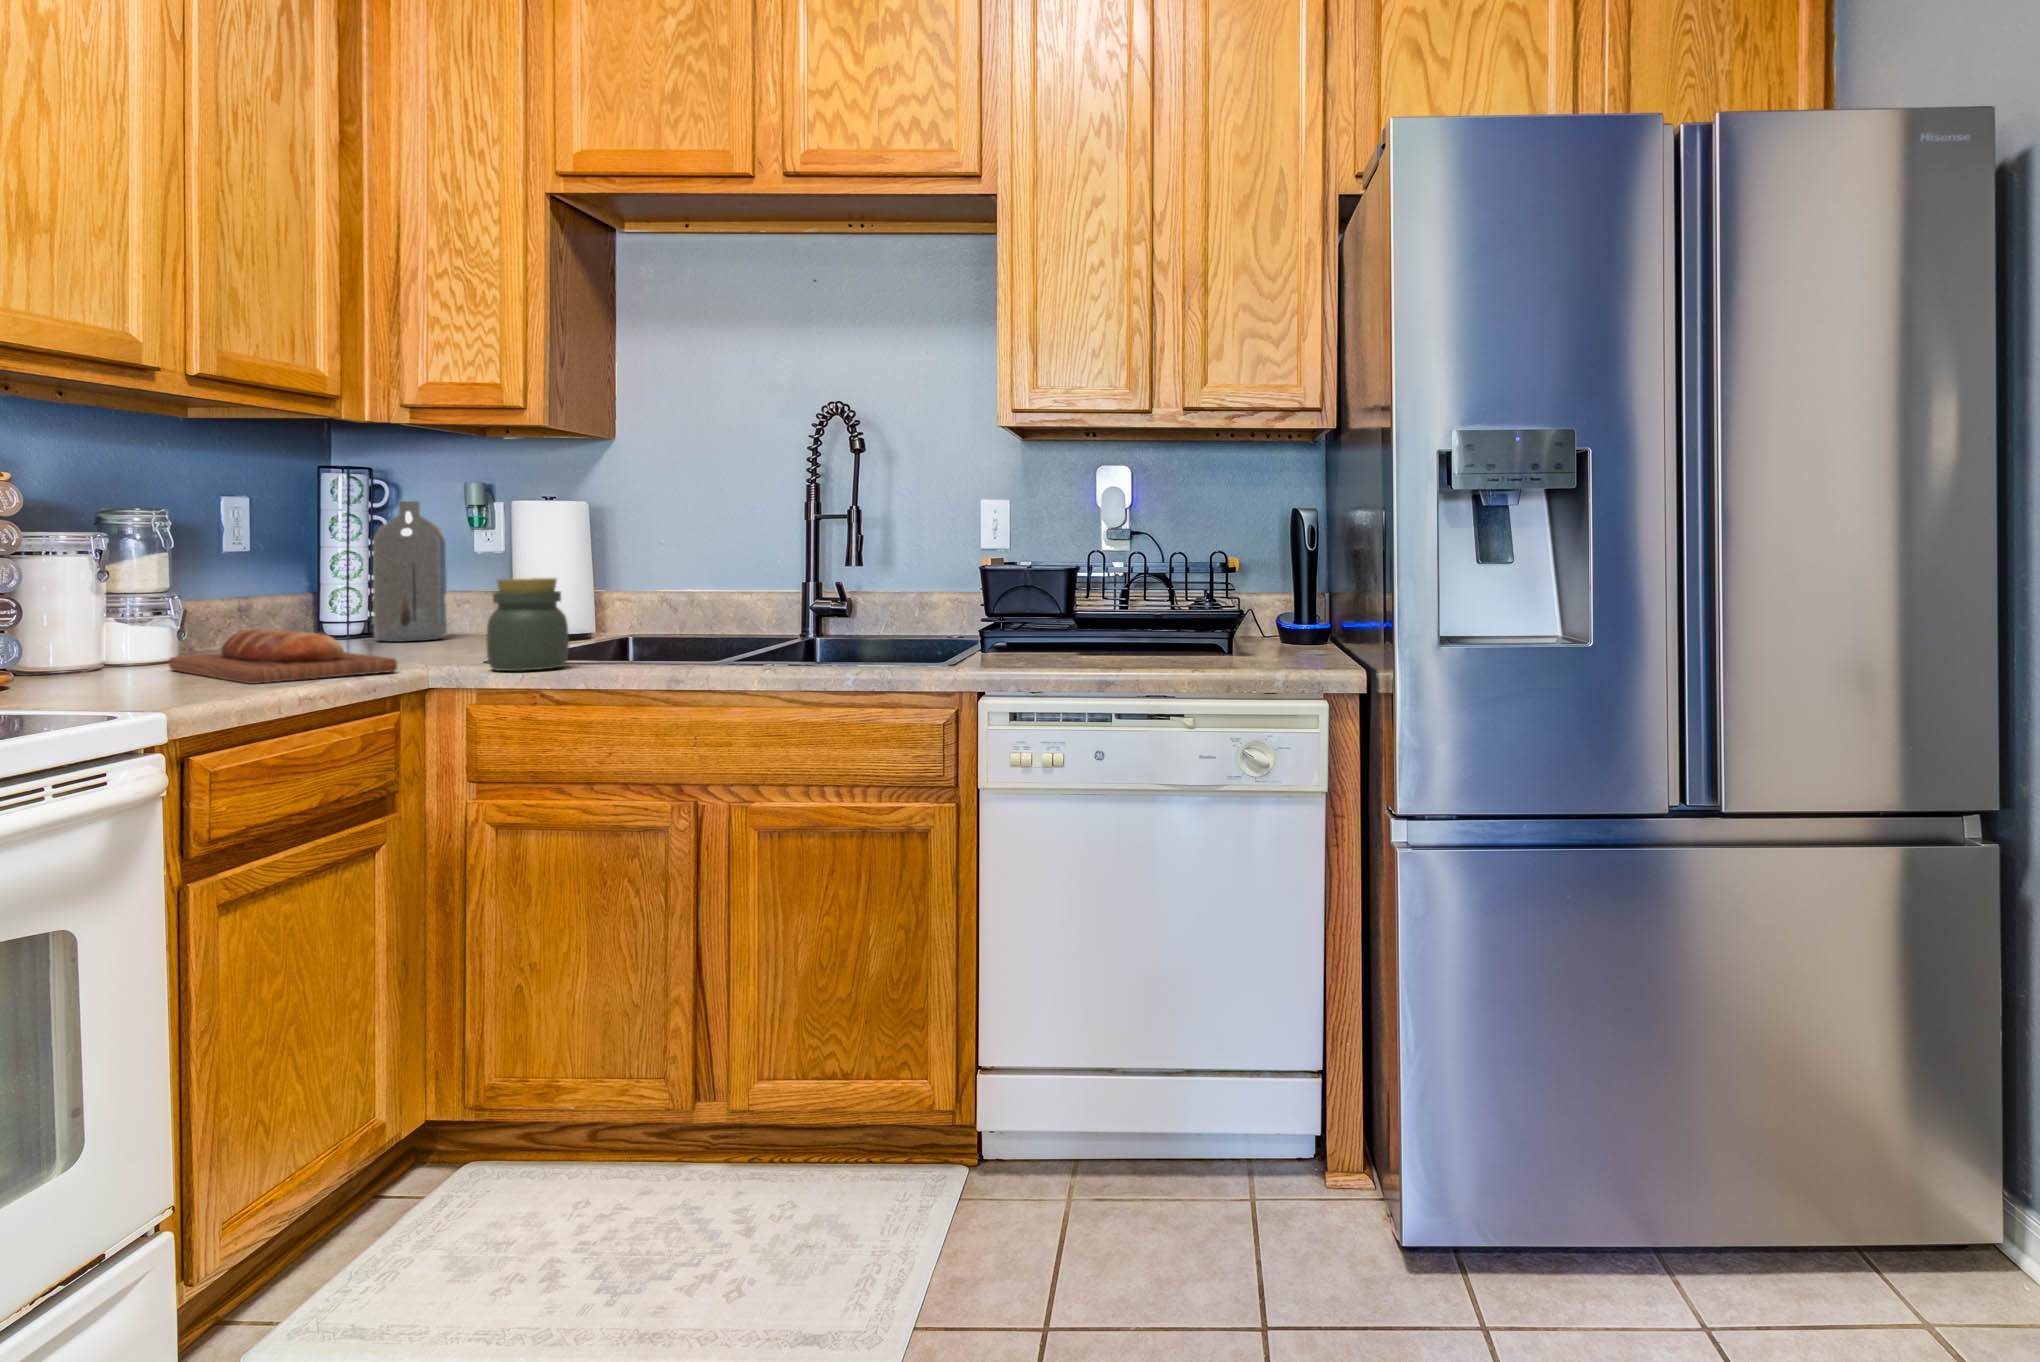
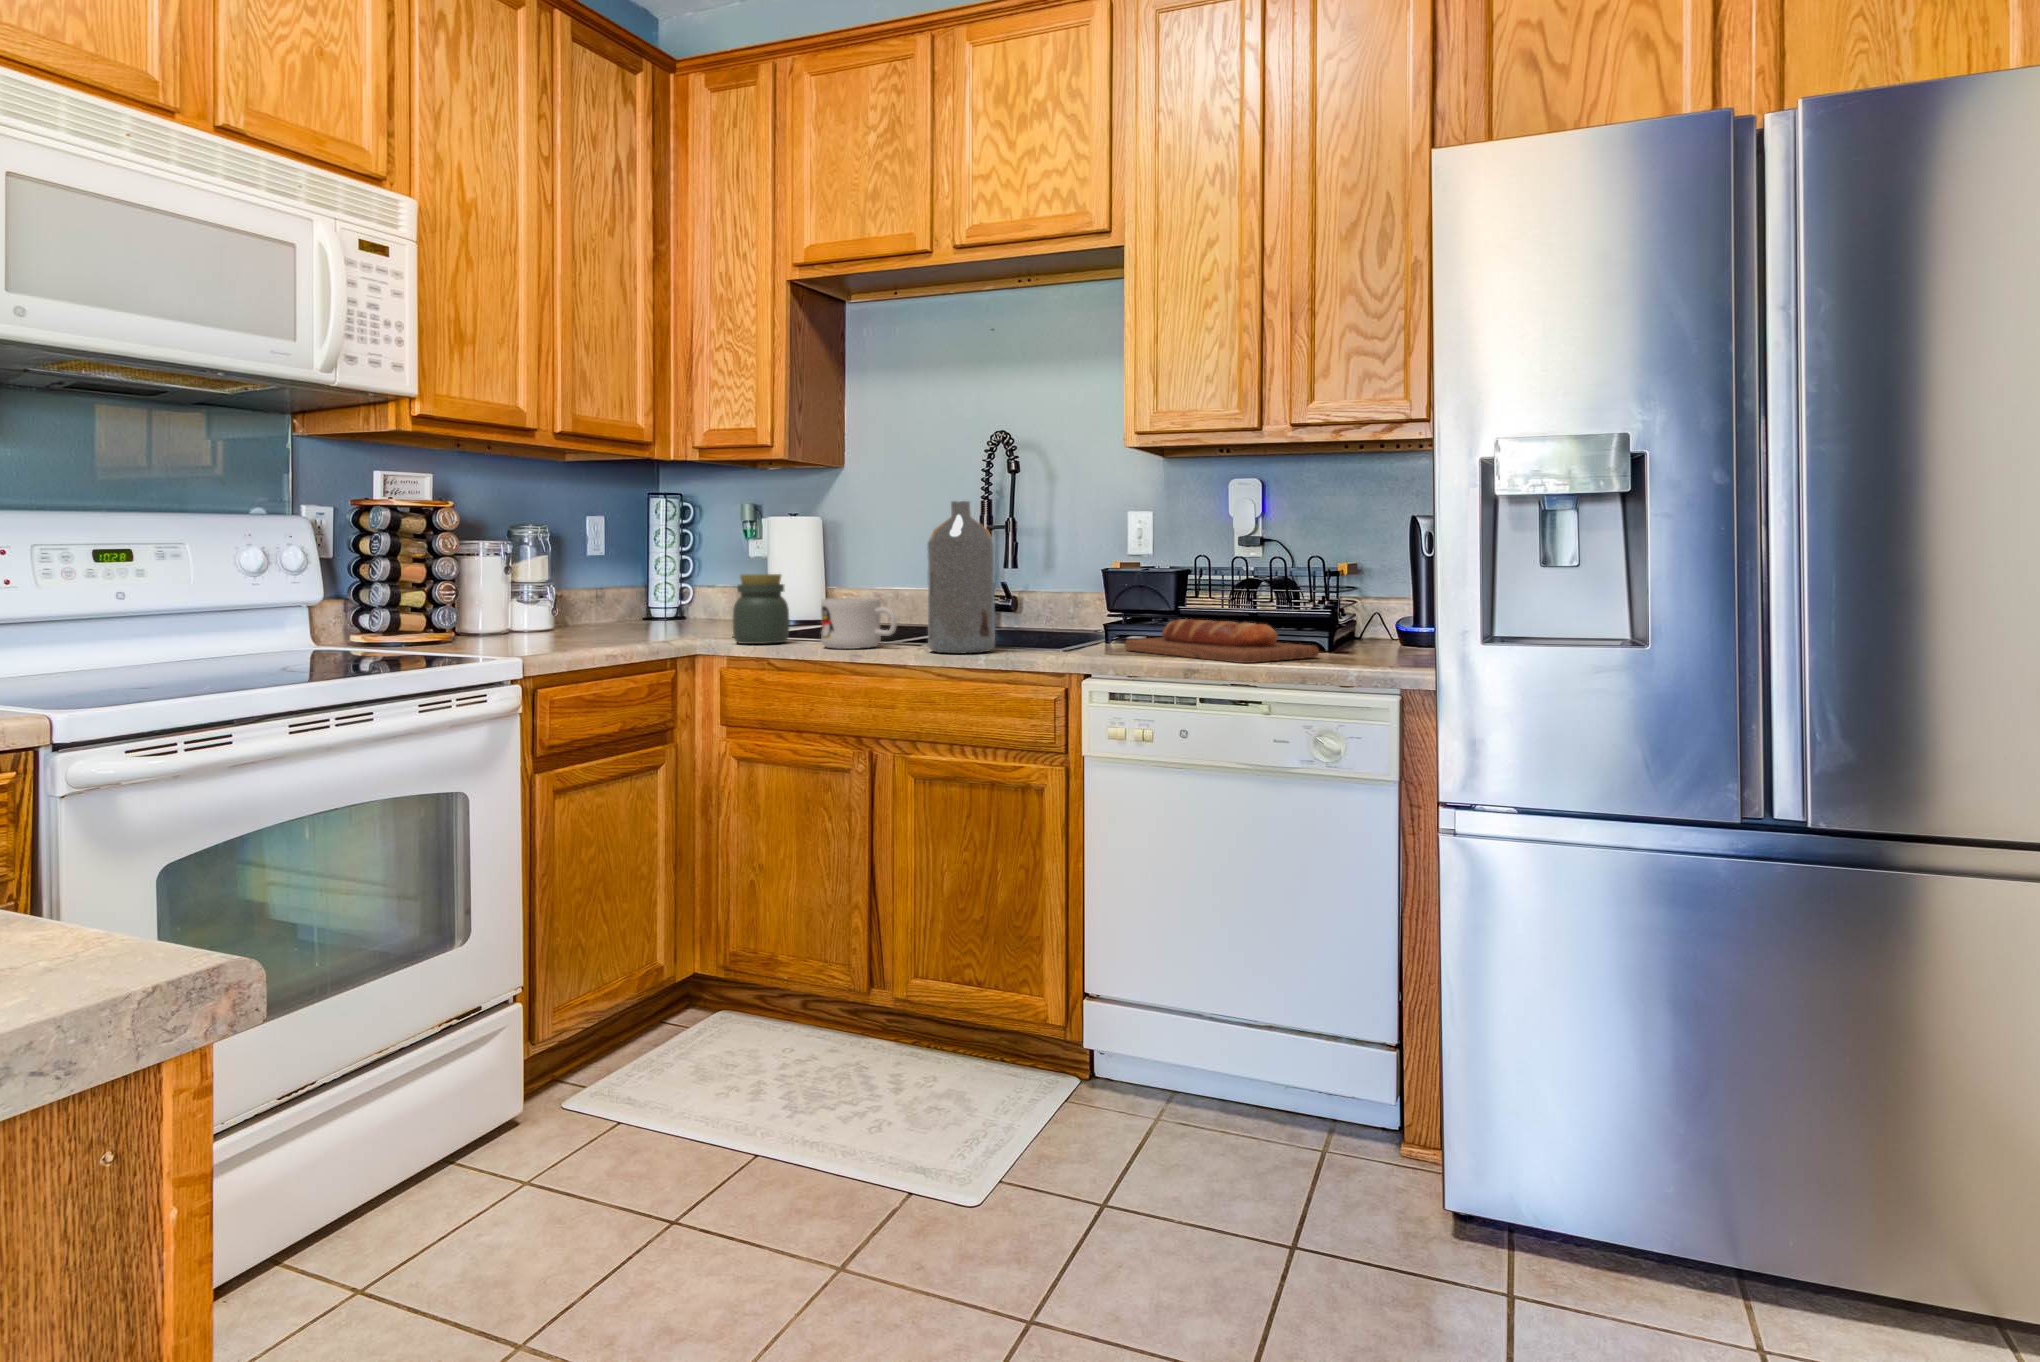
bottle: present [373,501,448,642] -> present [928,501,995,654]
mug: none [623,608,730,673] -> present [821,598,897,649]
bread loaf: present [169,629,397,684] -> present [1125,619,1319,663]

